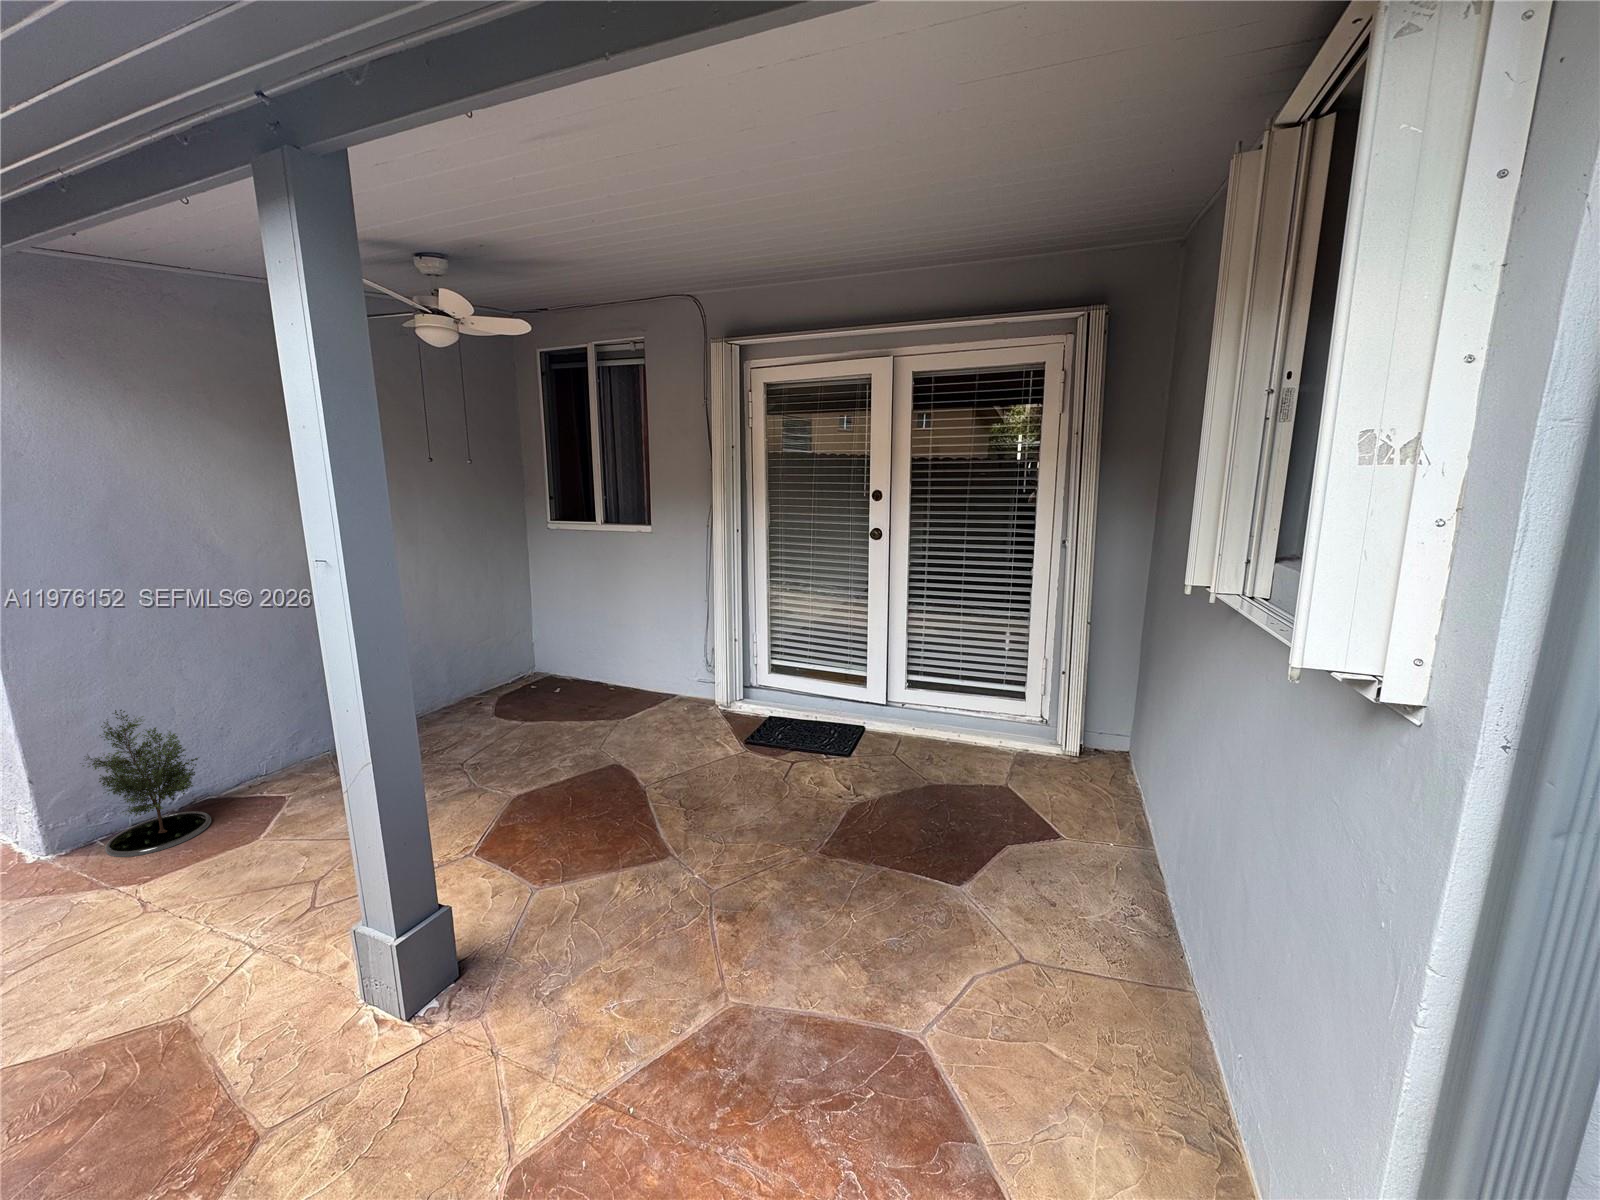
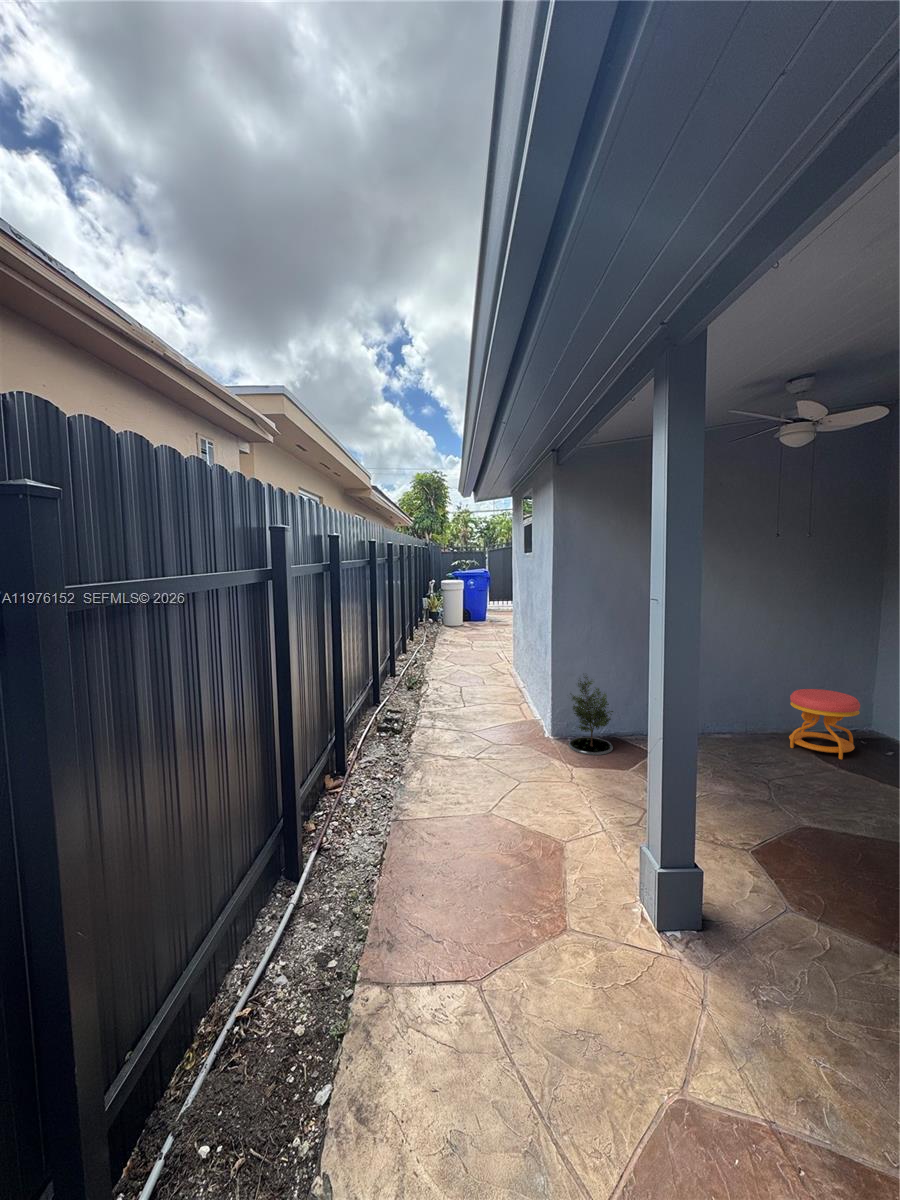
stool: none [458,640,529,718] -> present [789,689,860,759]

